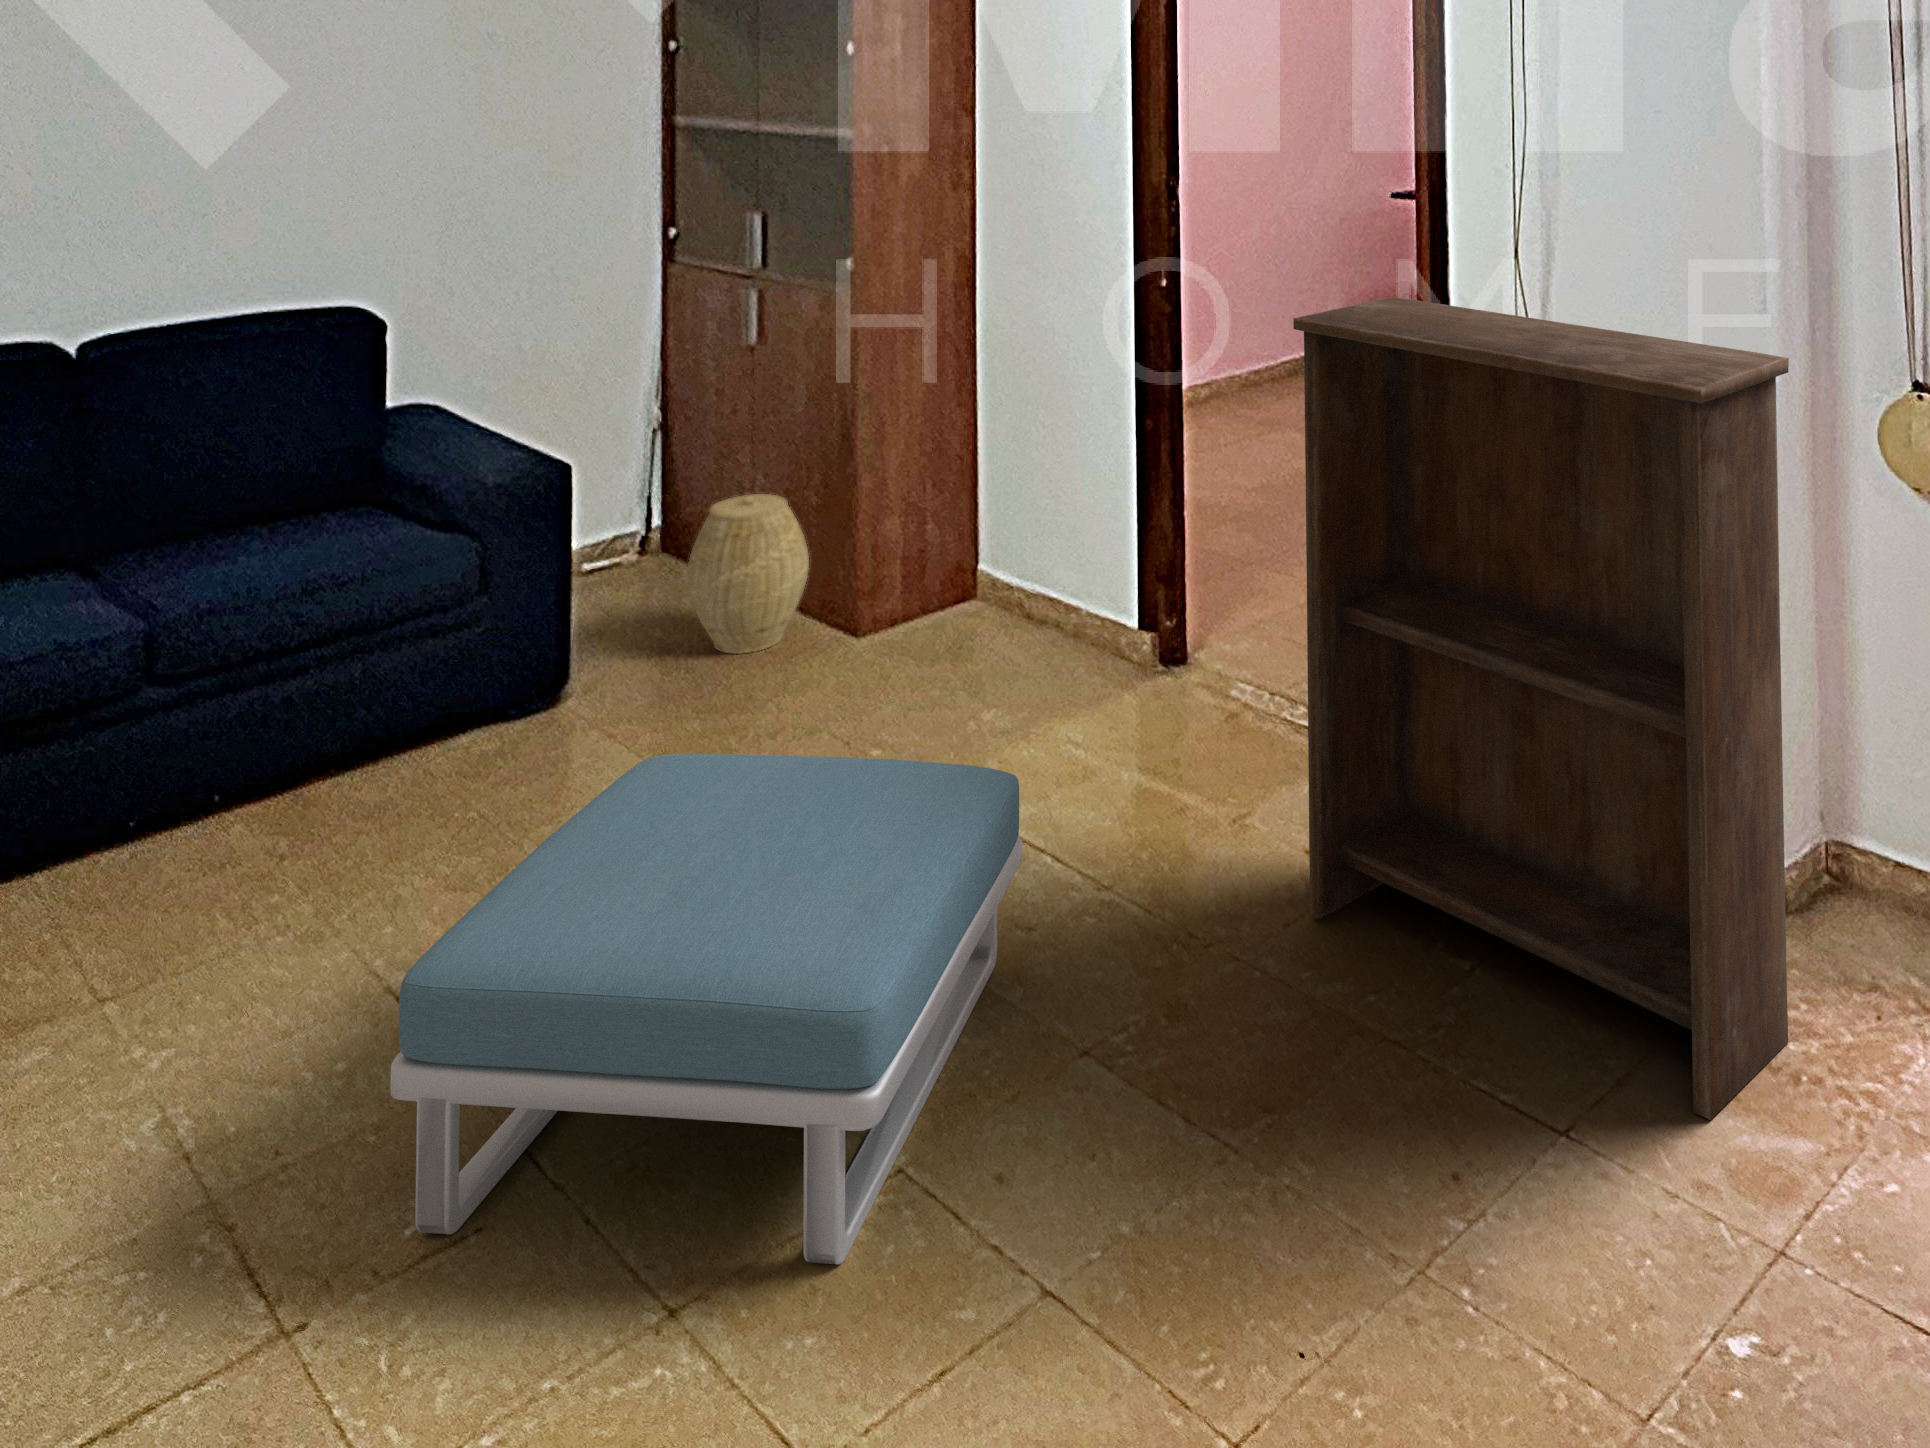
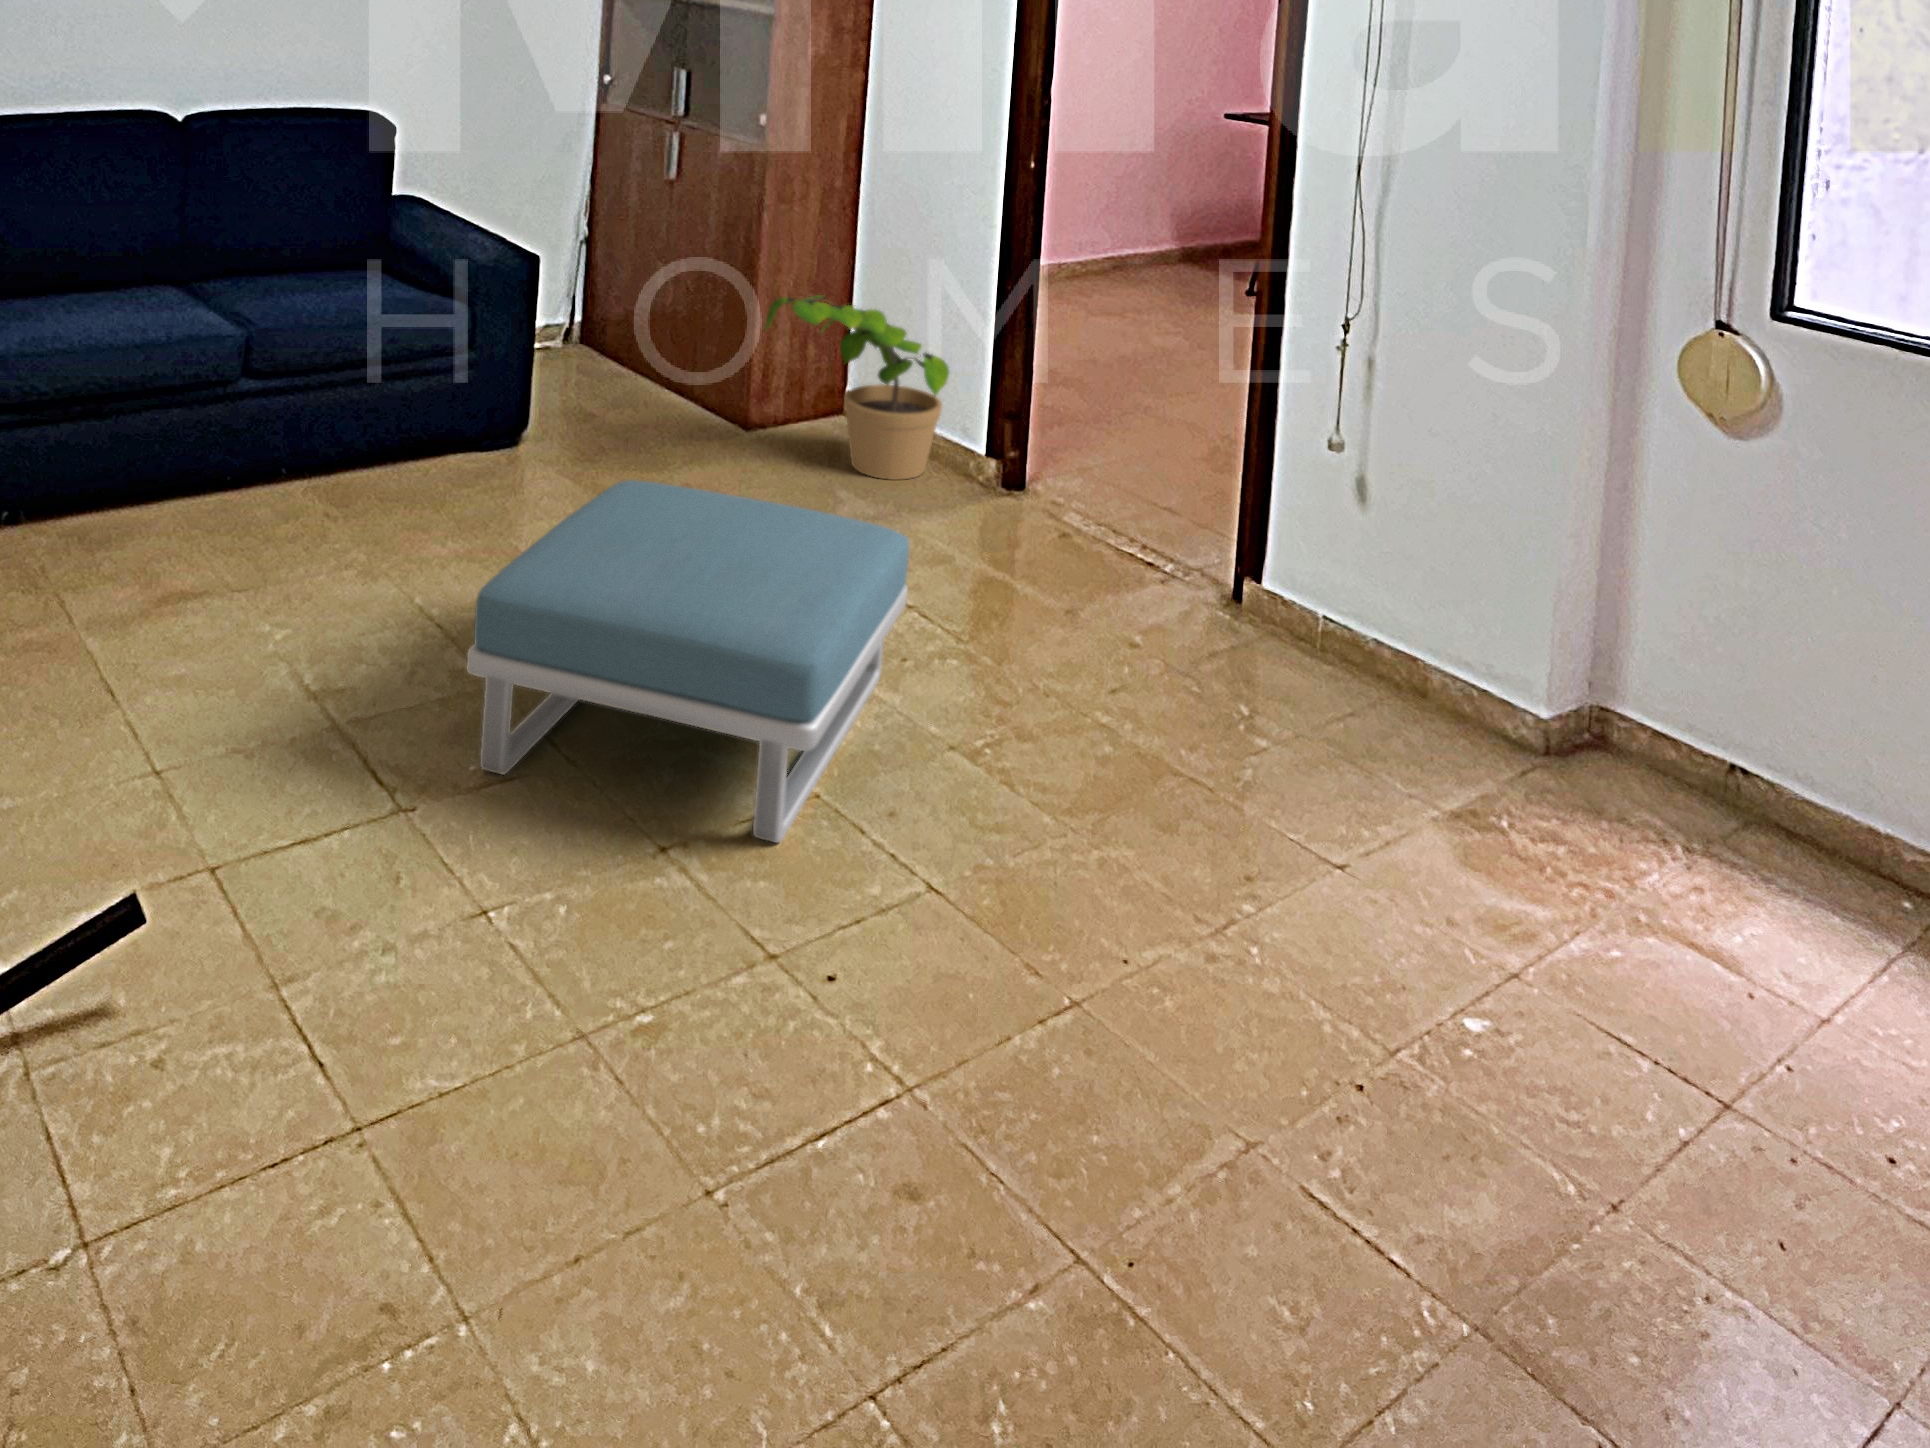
bookshelf: present [1293,297,1789,1120] -> none [1134,196,1601,882]
potted plant: none [857,464,1086,673] -> present [764,295,949,480]
woven basket: present [687,494,809,654] -> none [615,303,712,432]

